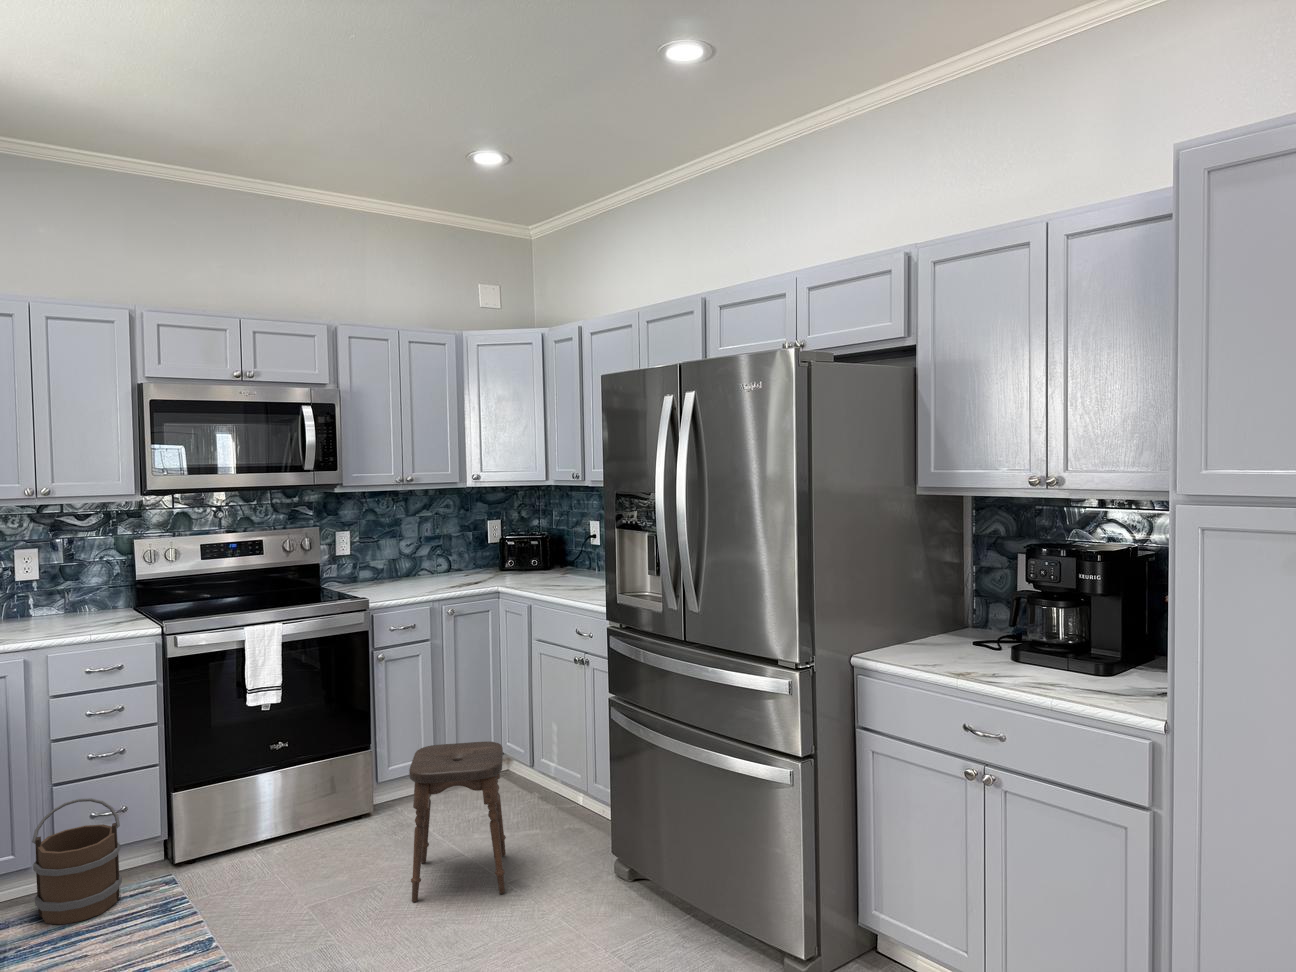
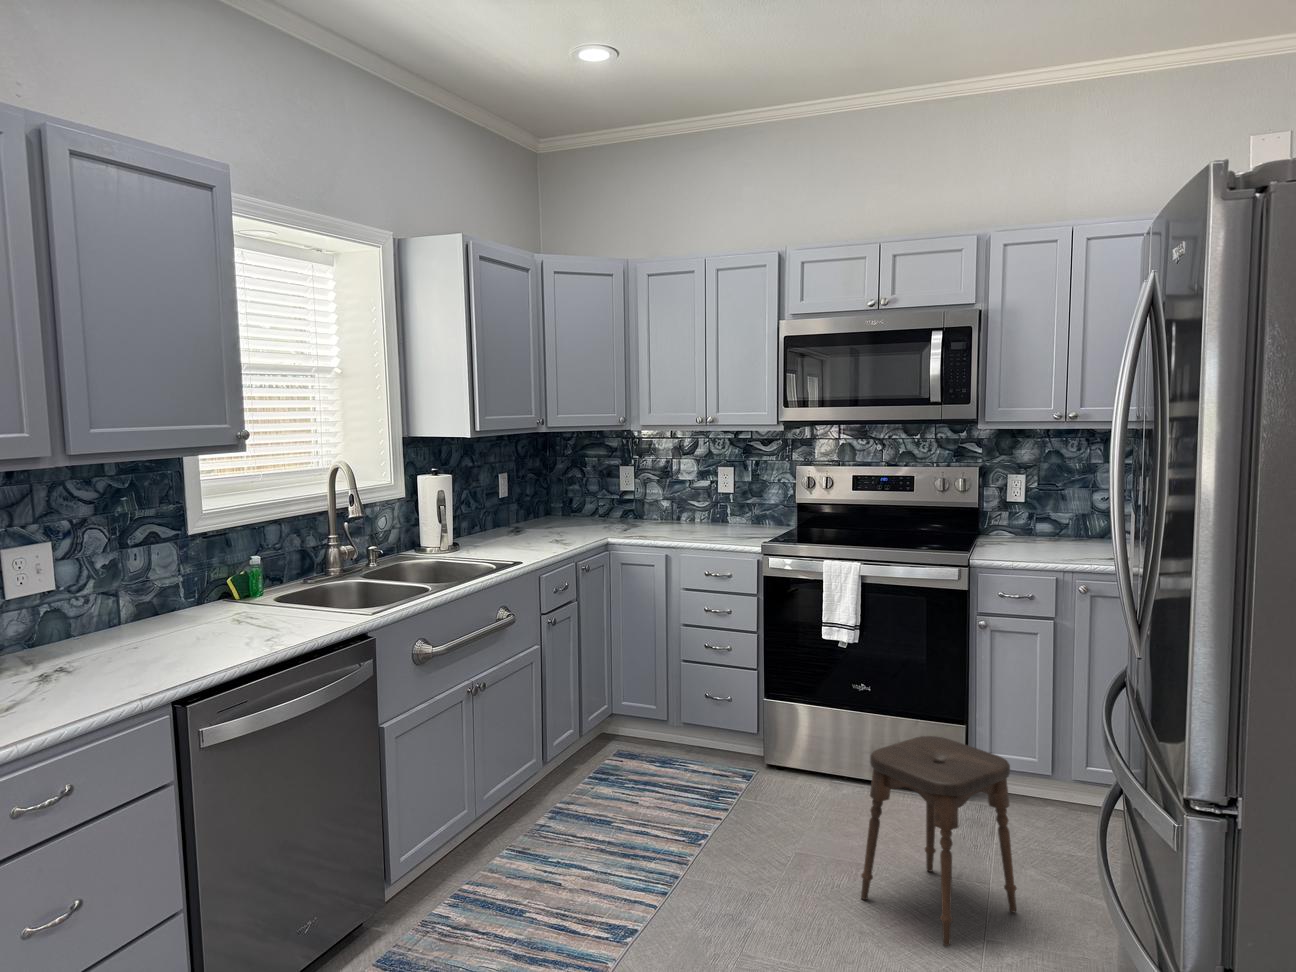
bucket: present [32,798,122,924] -> none [651,679,713,778]

